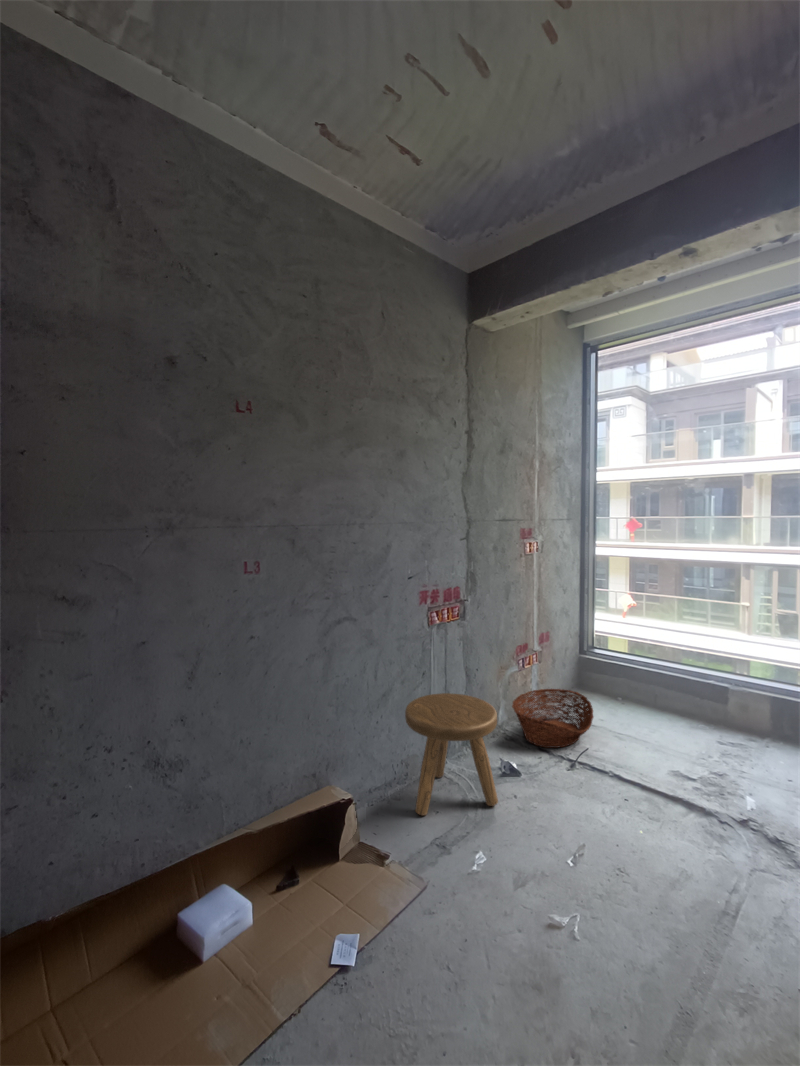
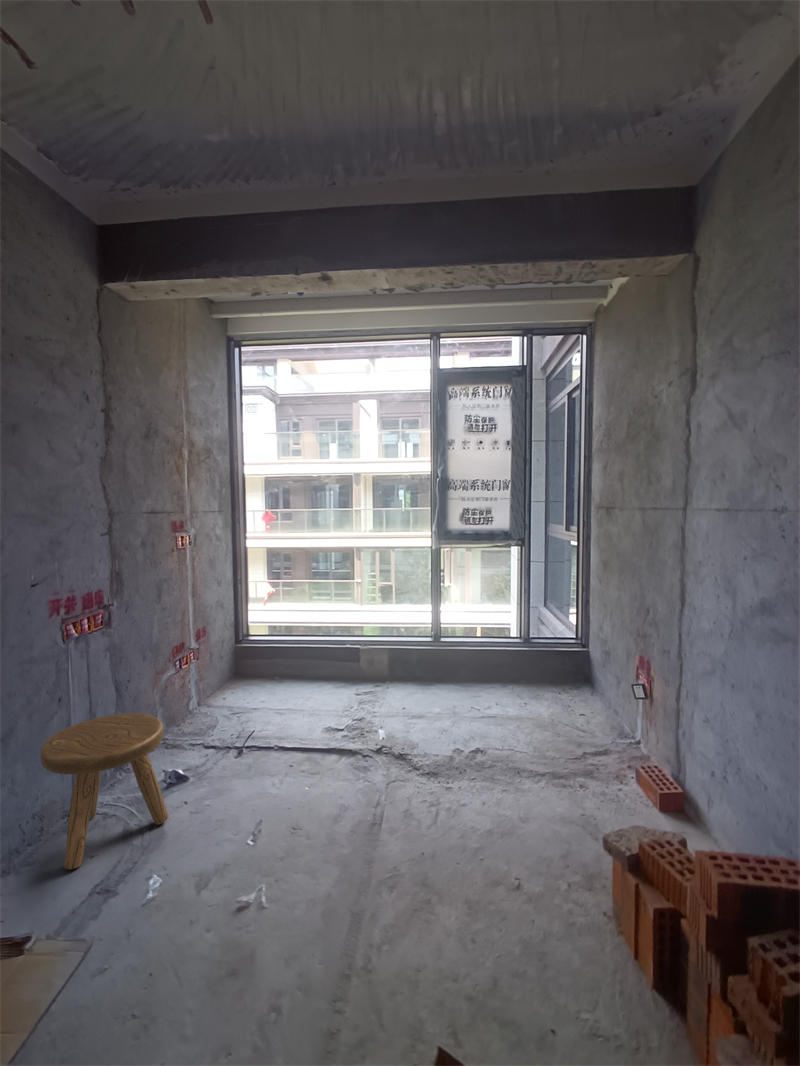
basket: present [512,689,593,748] -> none [172,682,256,747]

